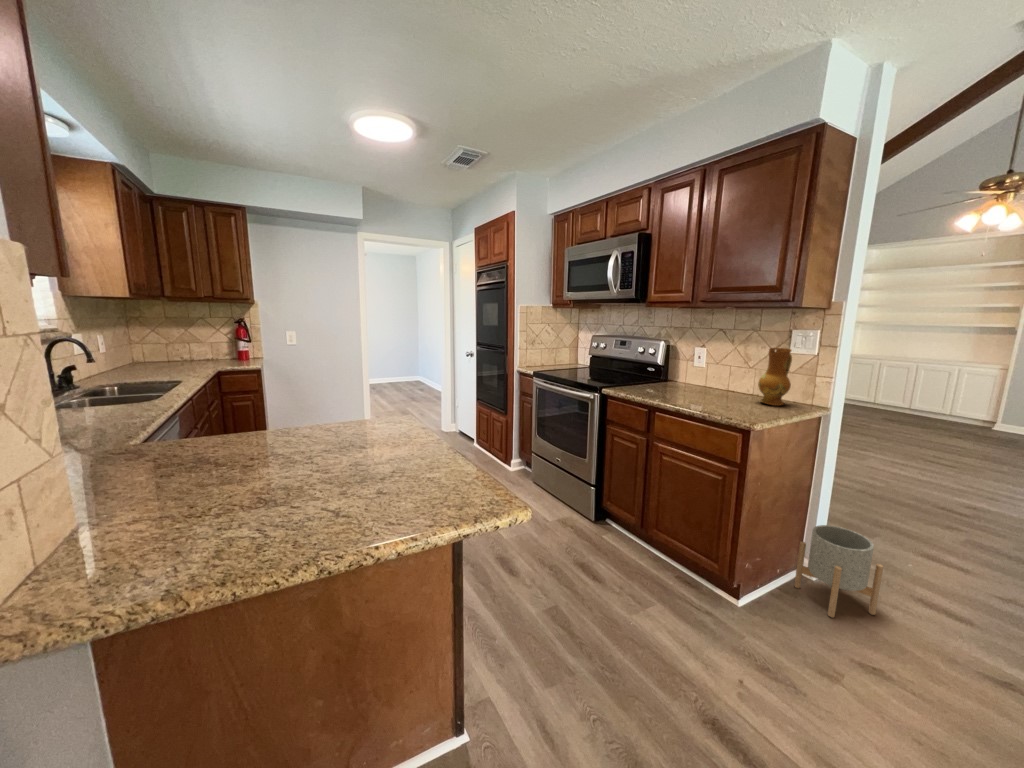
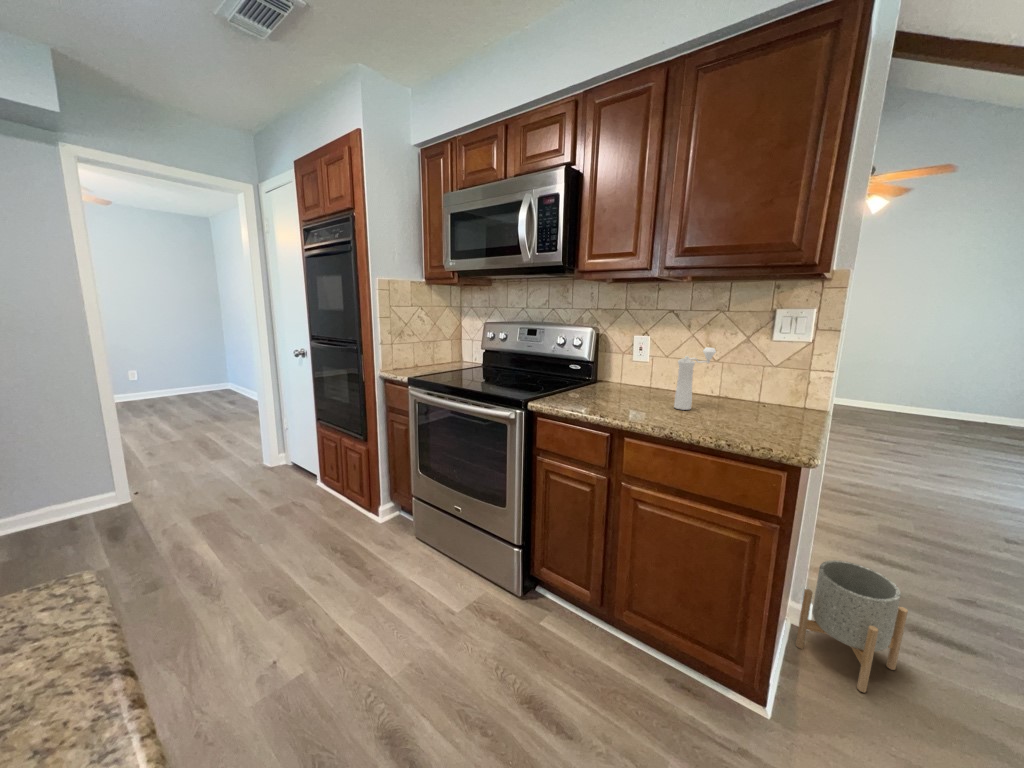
ceramic jug: present [758,348,792,406] -> none [747,334,796,414]
pepper mill: none [702,357,737,399] -> present [674,348,716,410]

